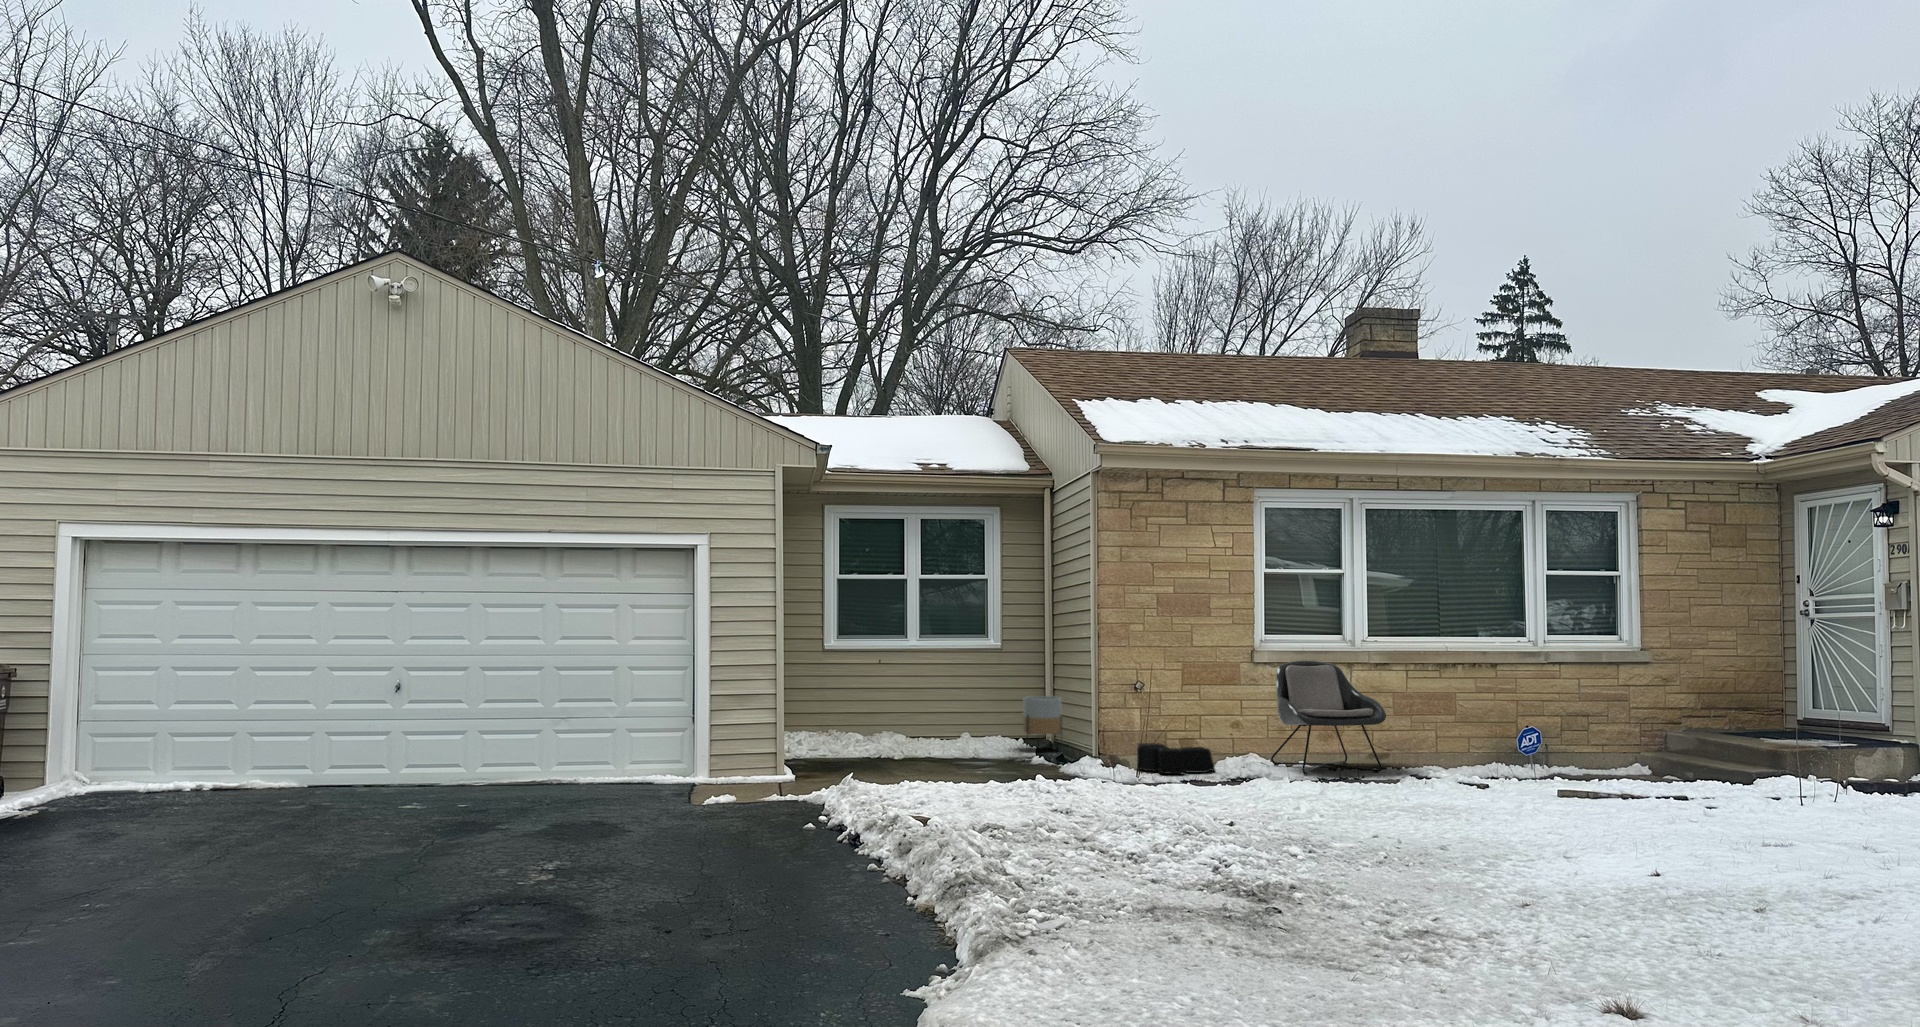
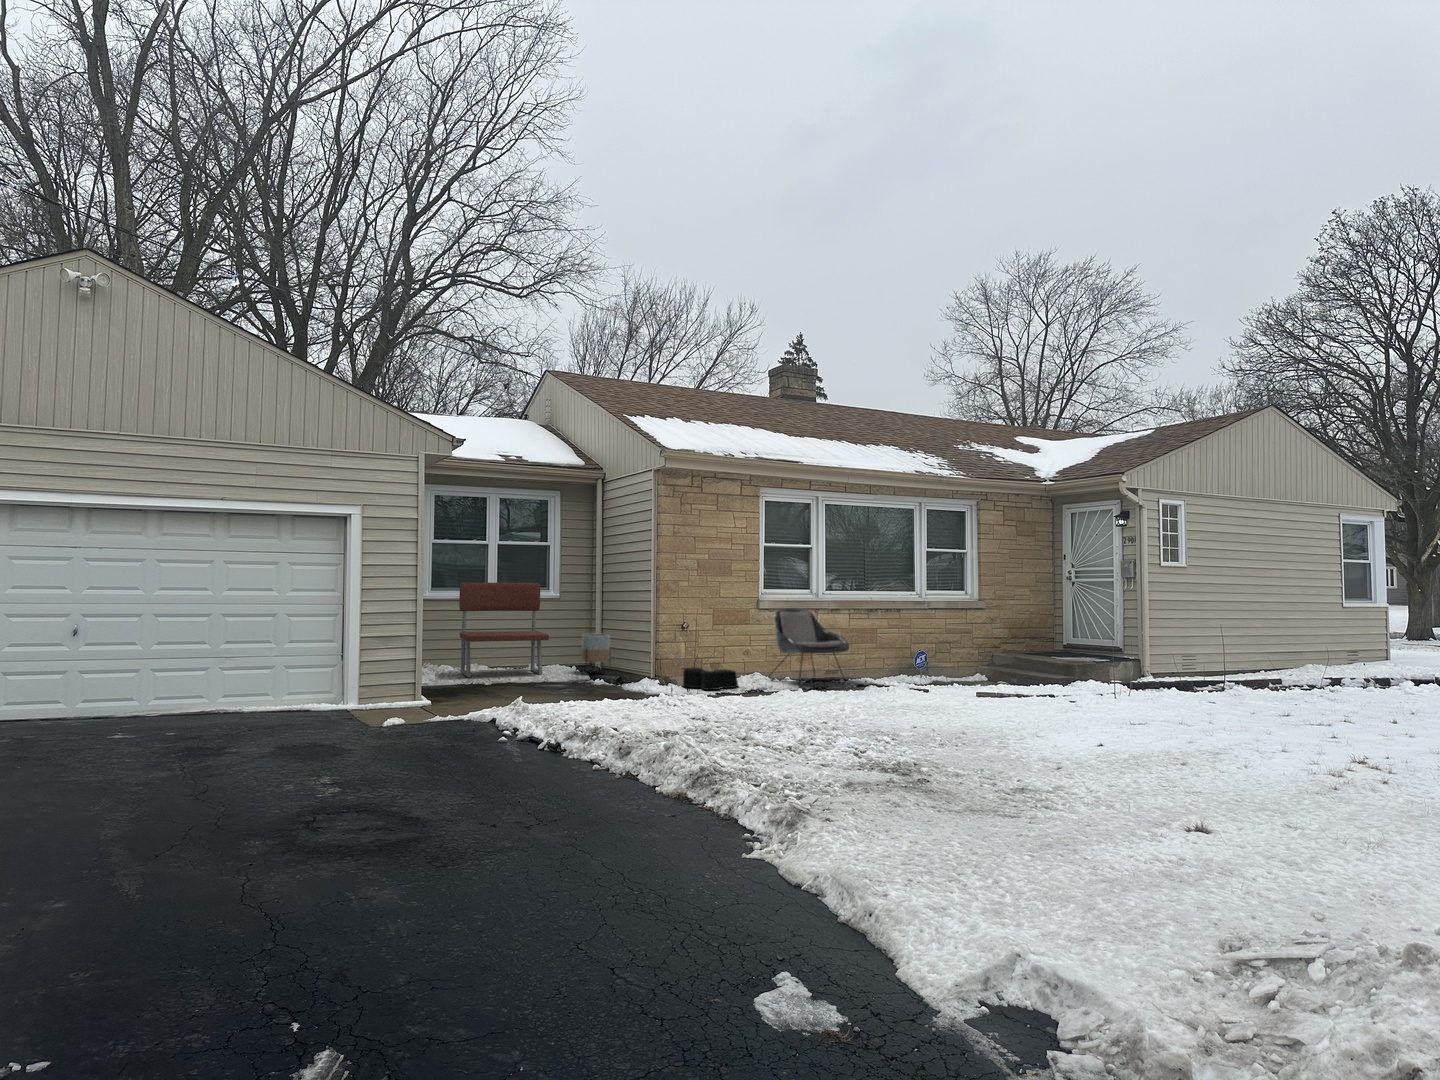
bench: none [870,629,978,751] -> present [459,583,549,677]

